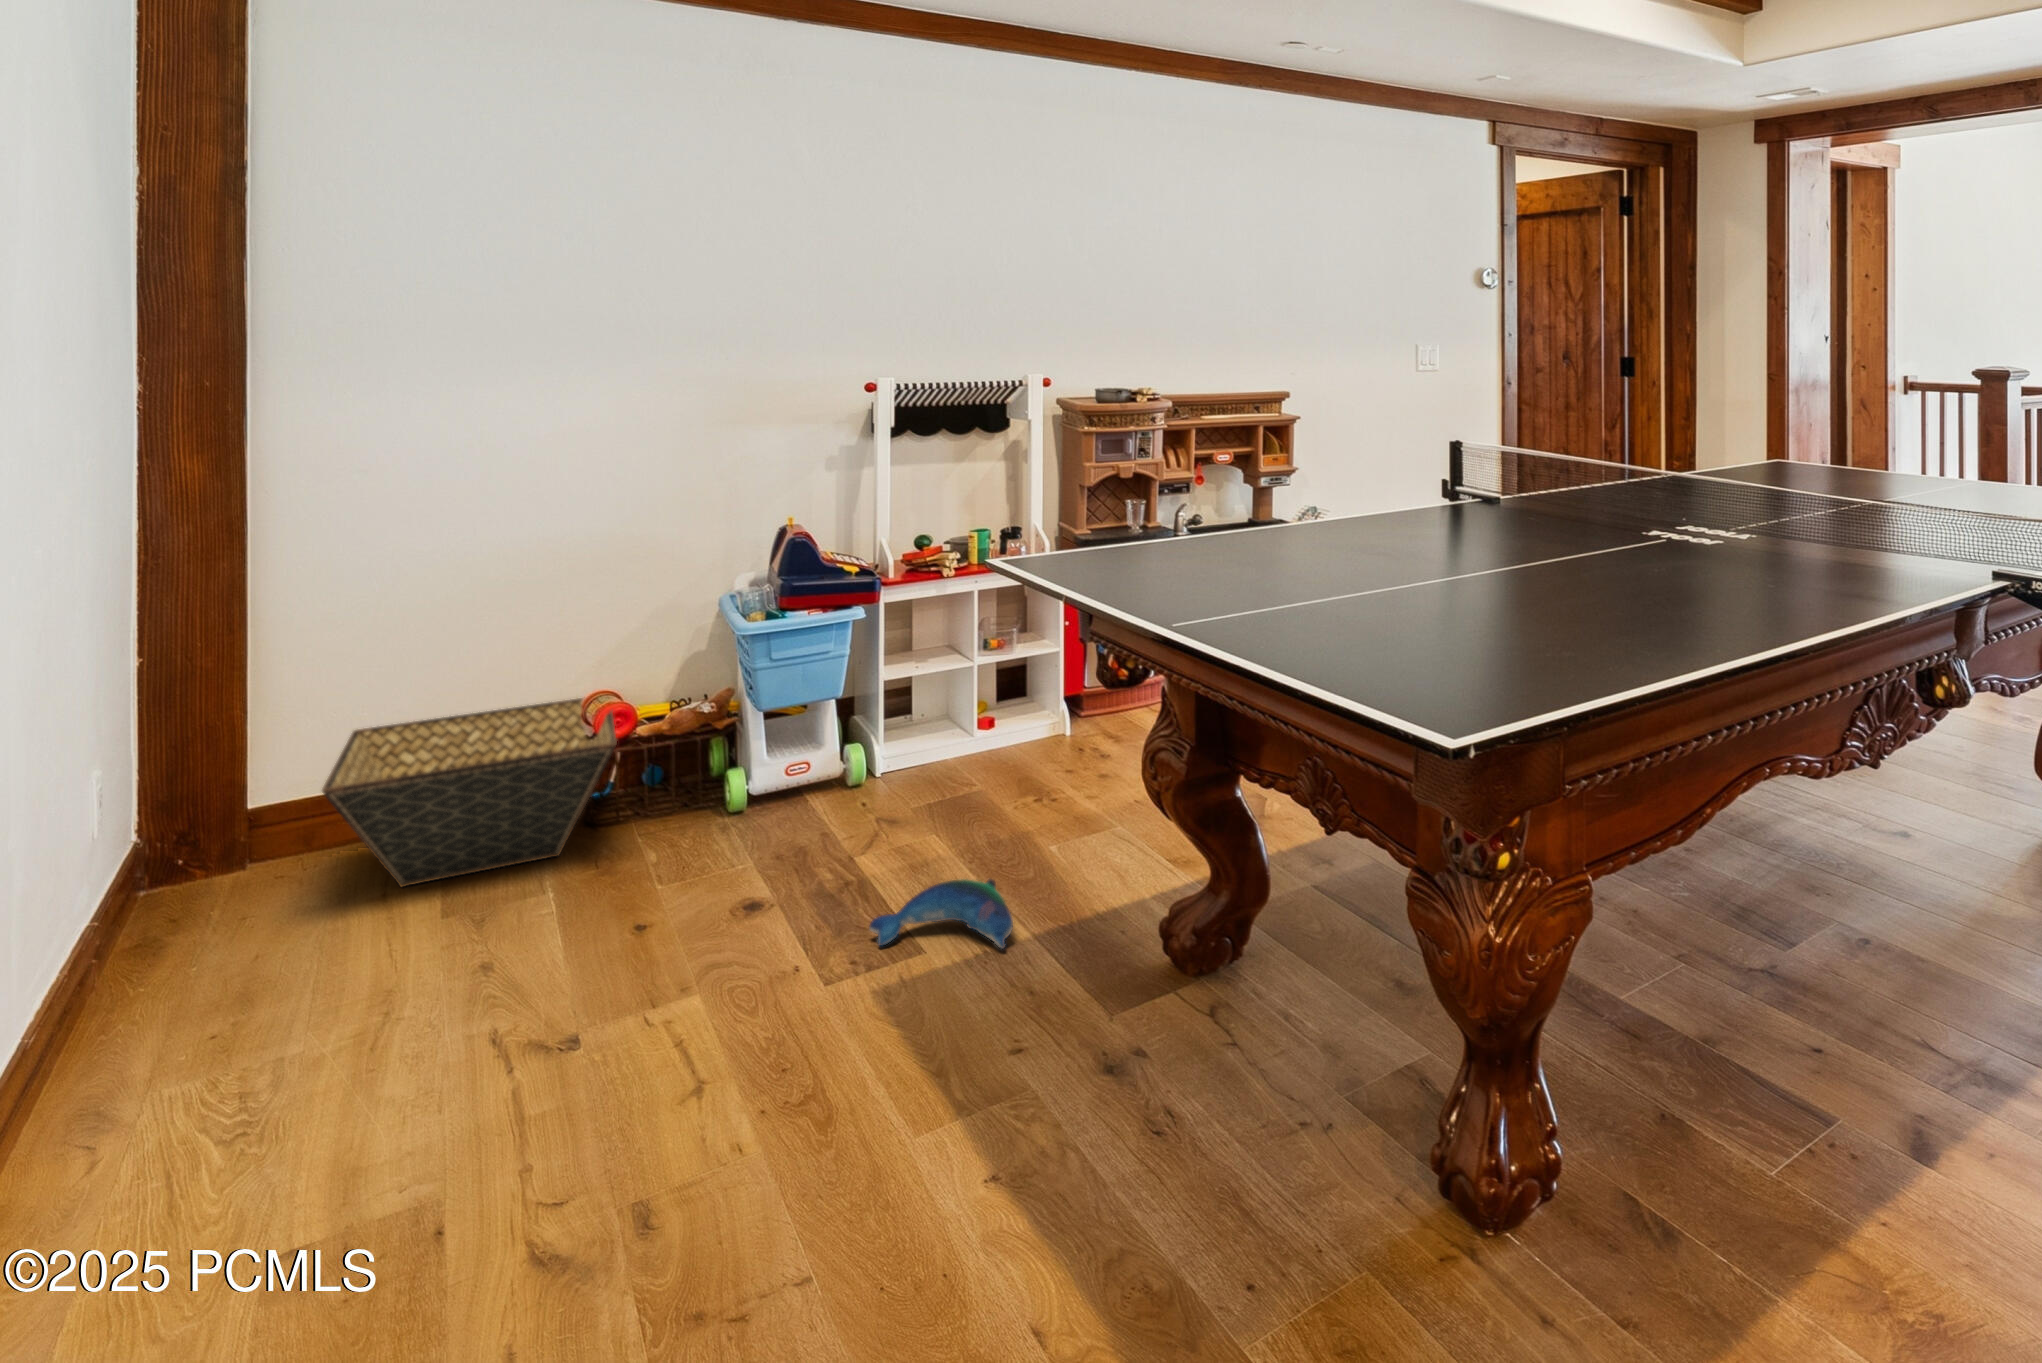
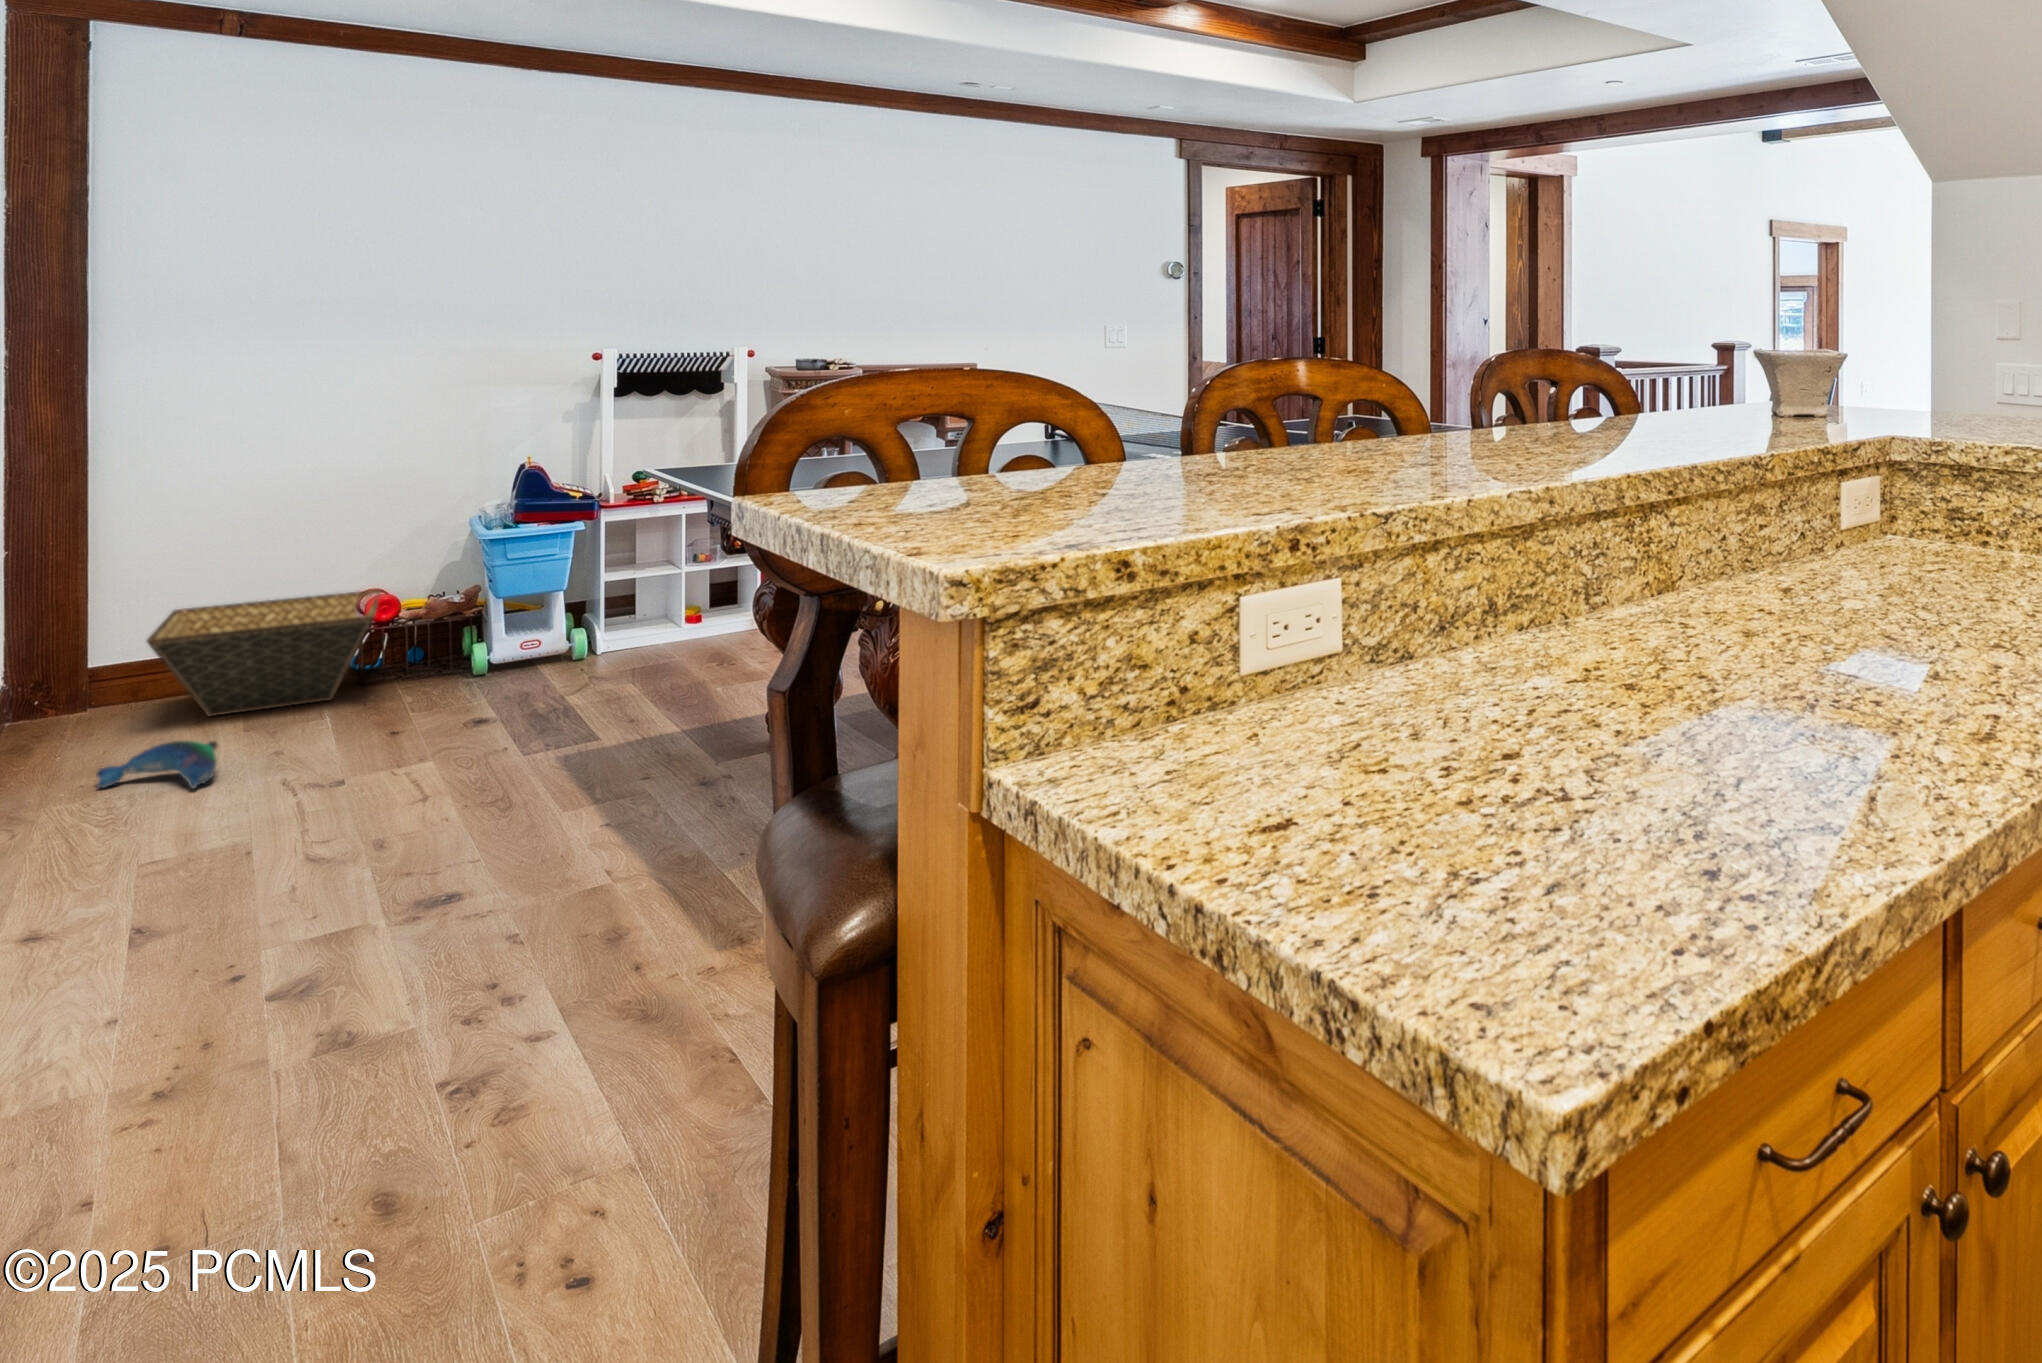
plush toy: present [869,879,1013,948] -> present [96,741,217,788]

